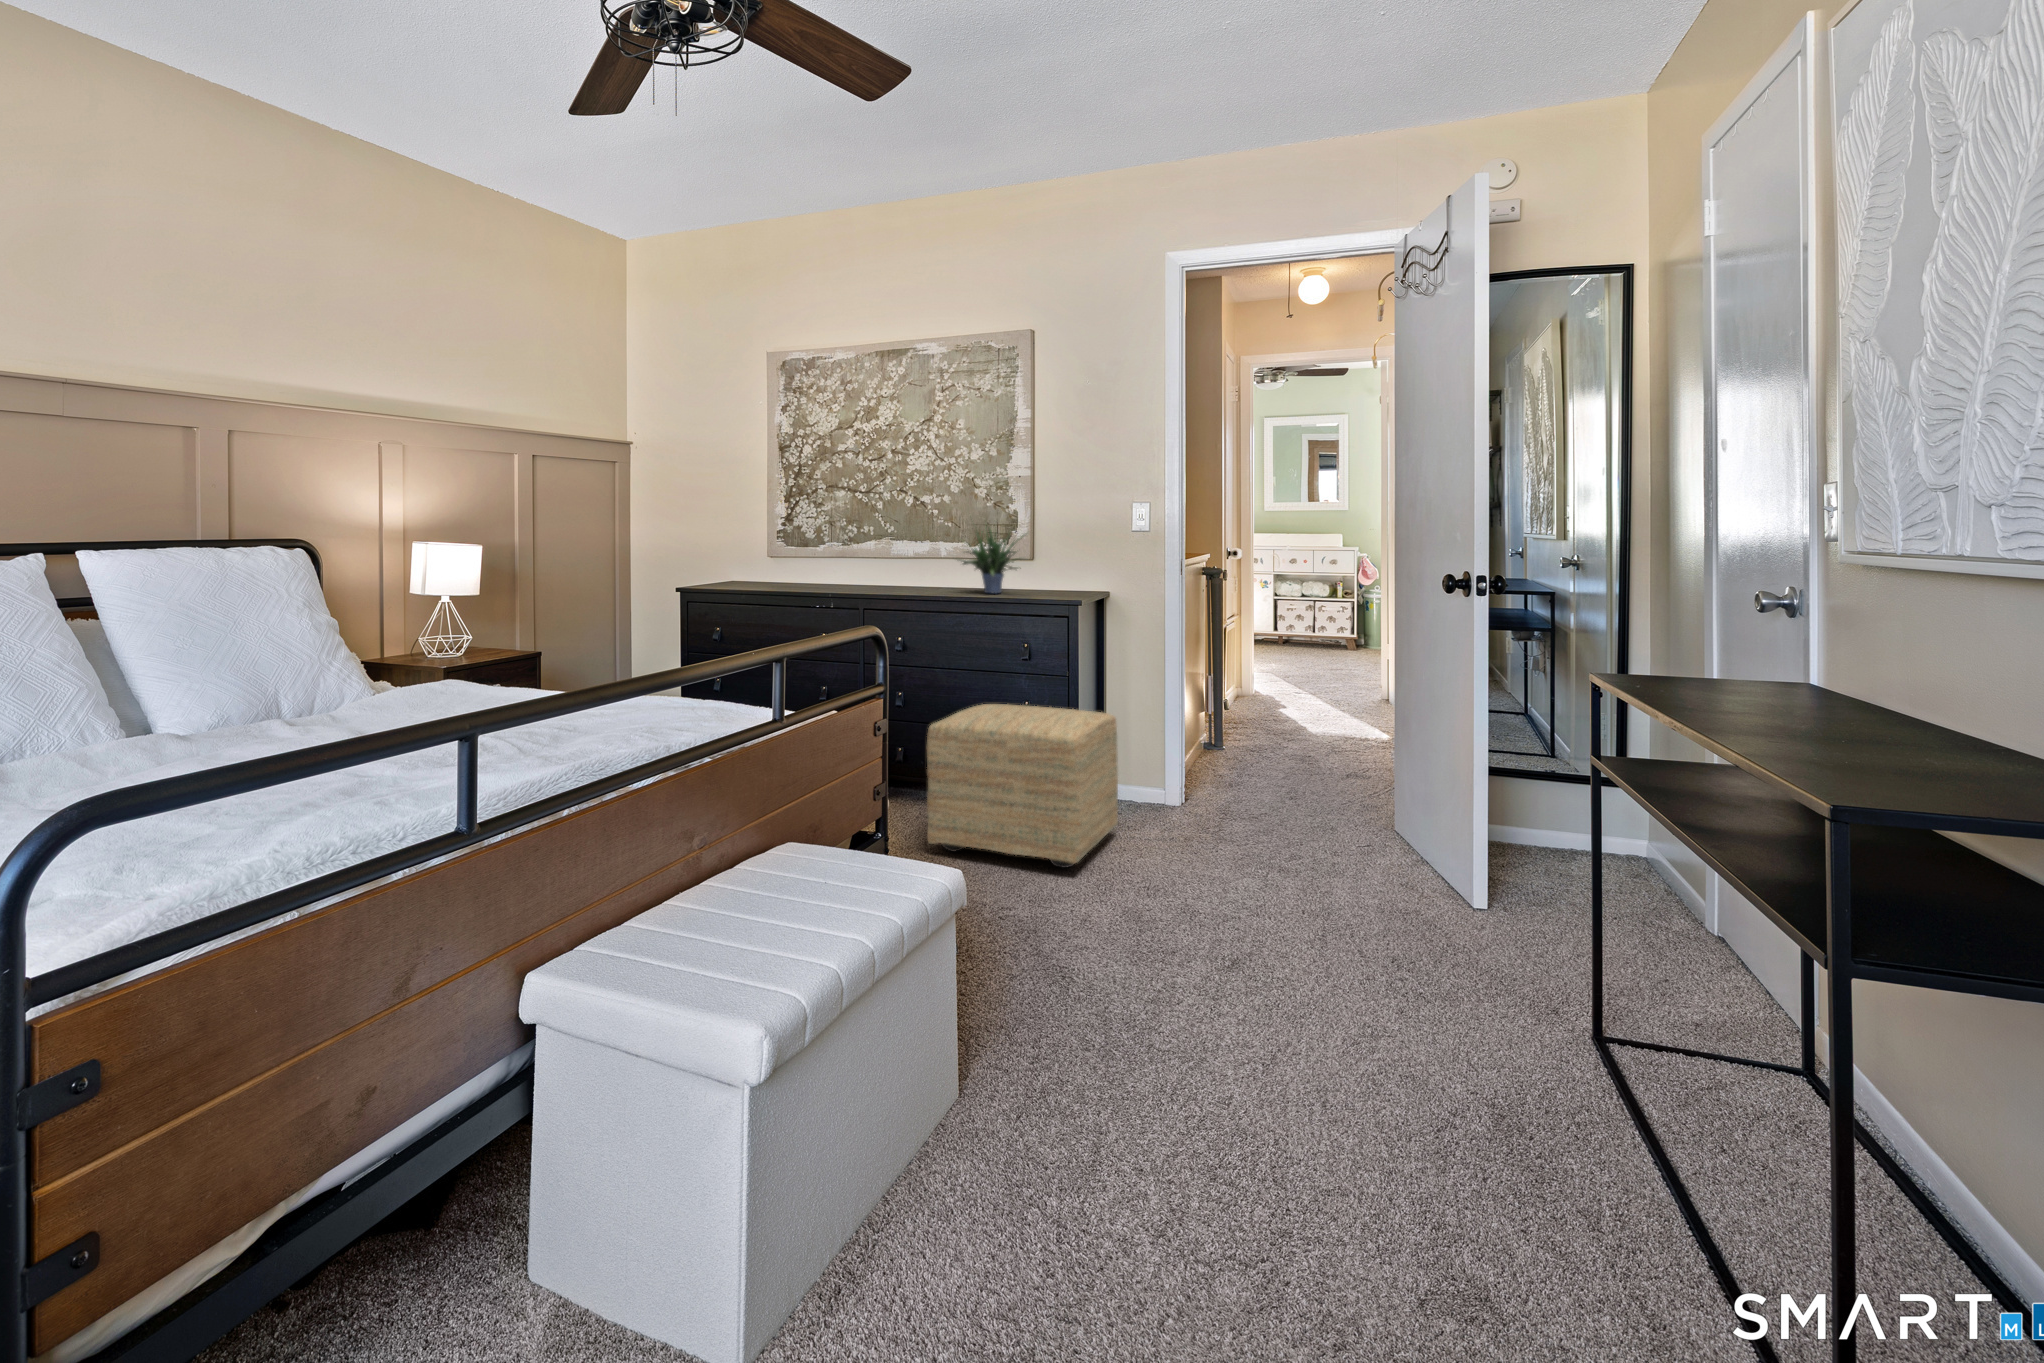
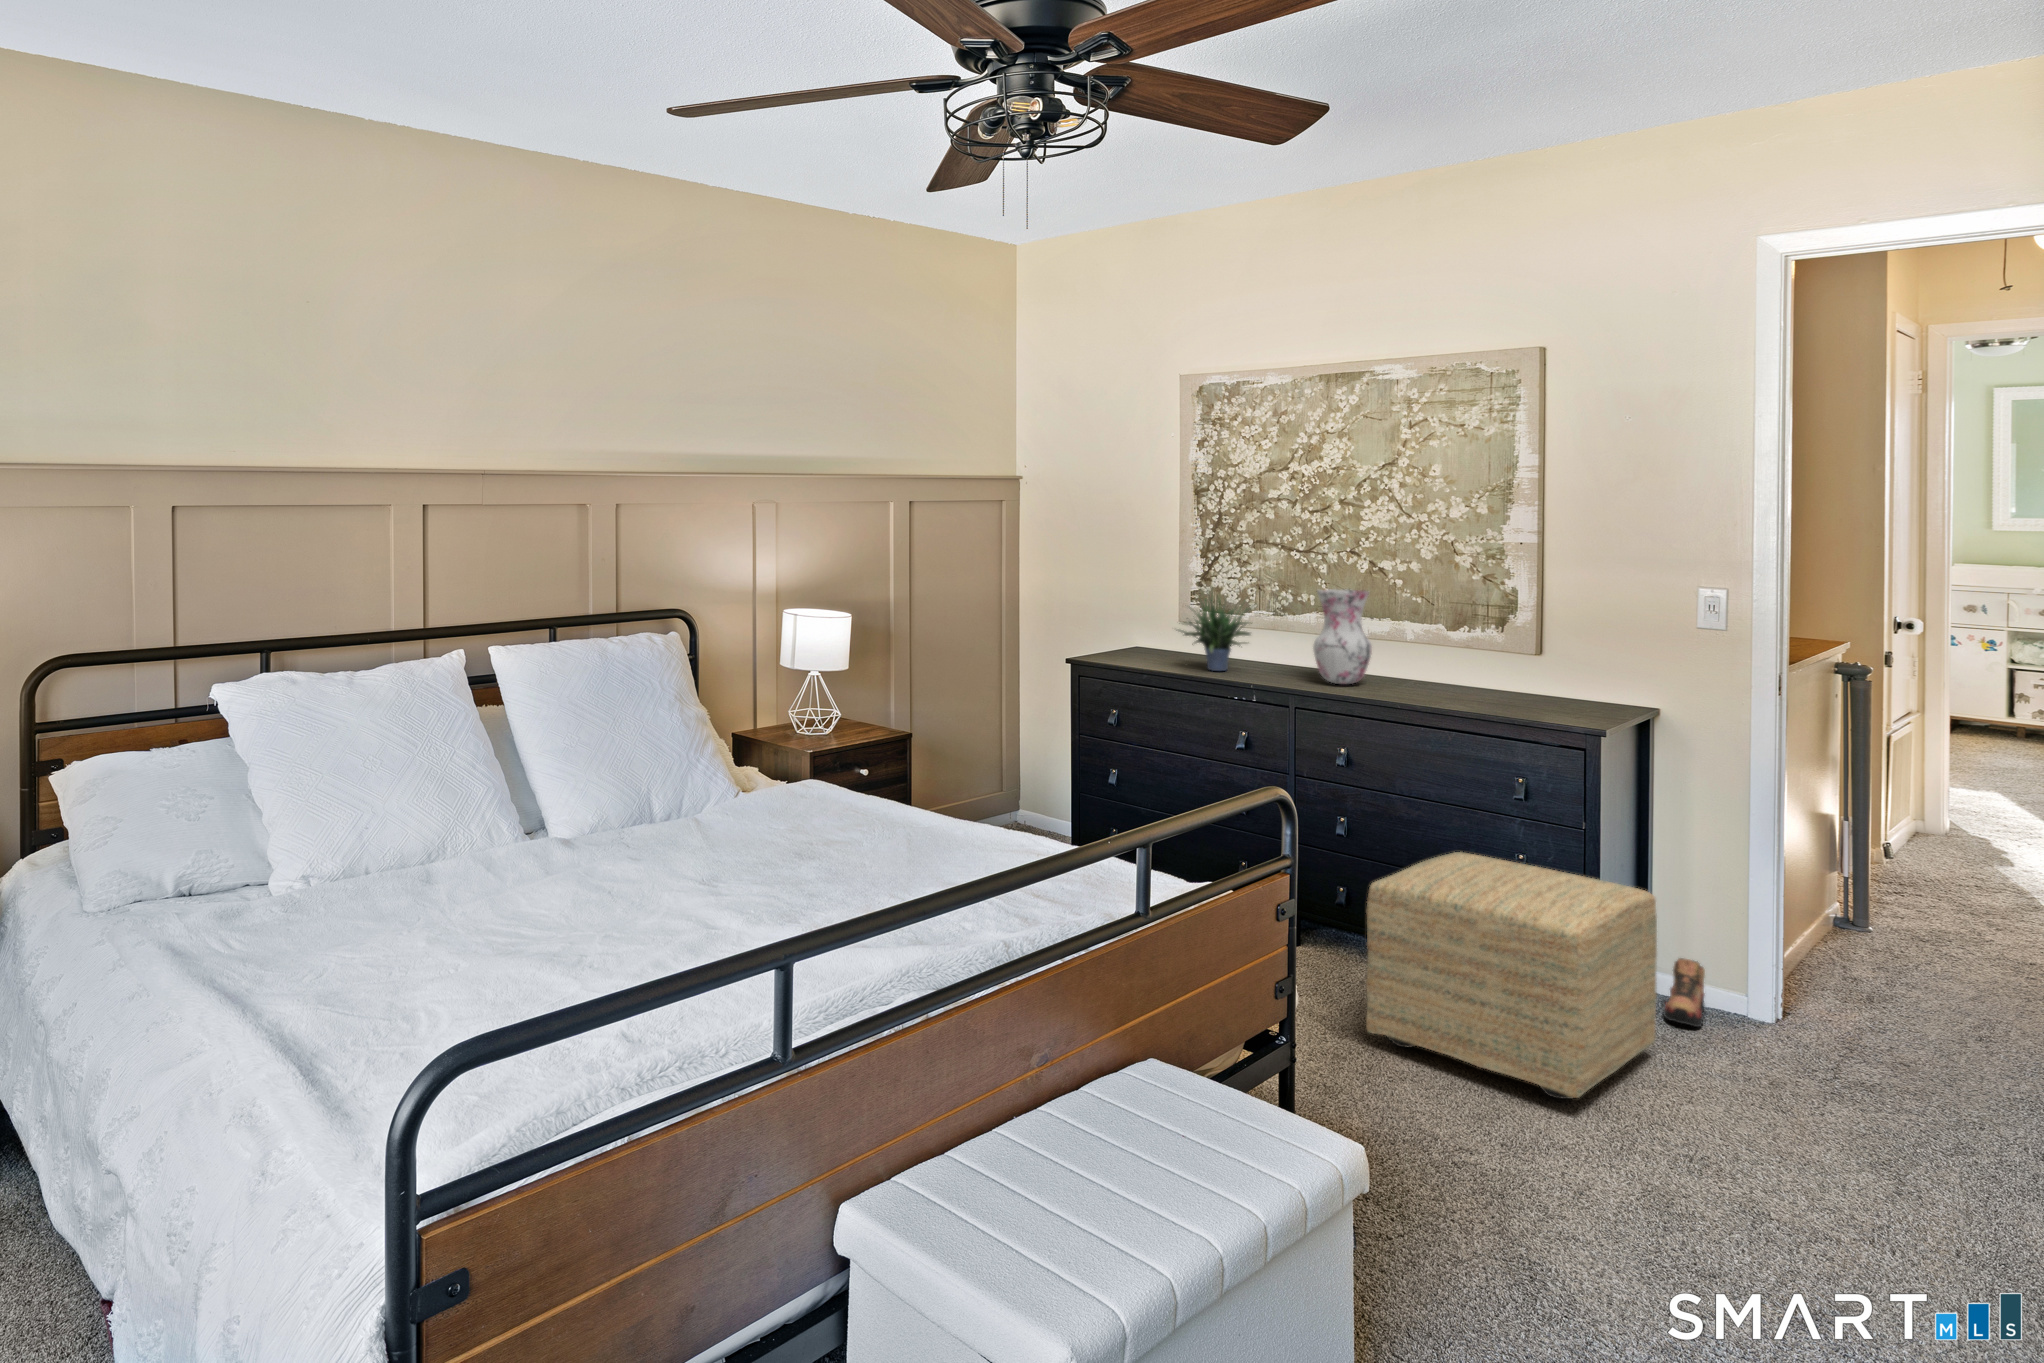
vase: none [876,516,918,589] -> present [1313,589,1372,684]
potted plant: present [959,523,1022,593] -> present [1178,595,1251,671]
shoe: none [1118,768,1142,814] -> present [1664,958,1705,1027]

